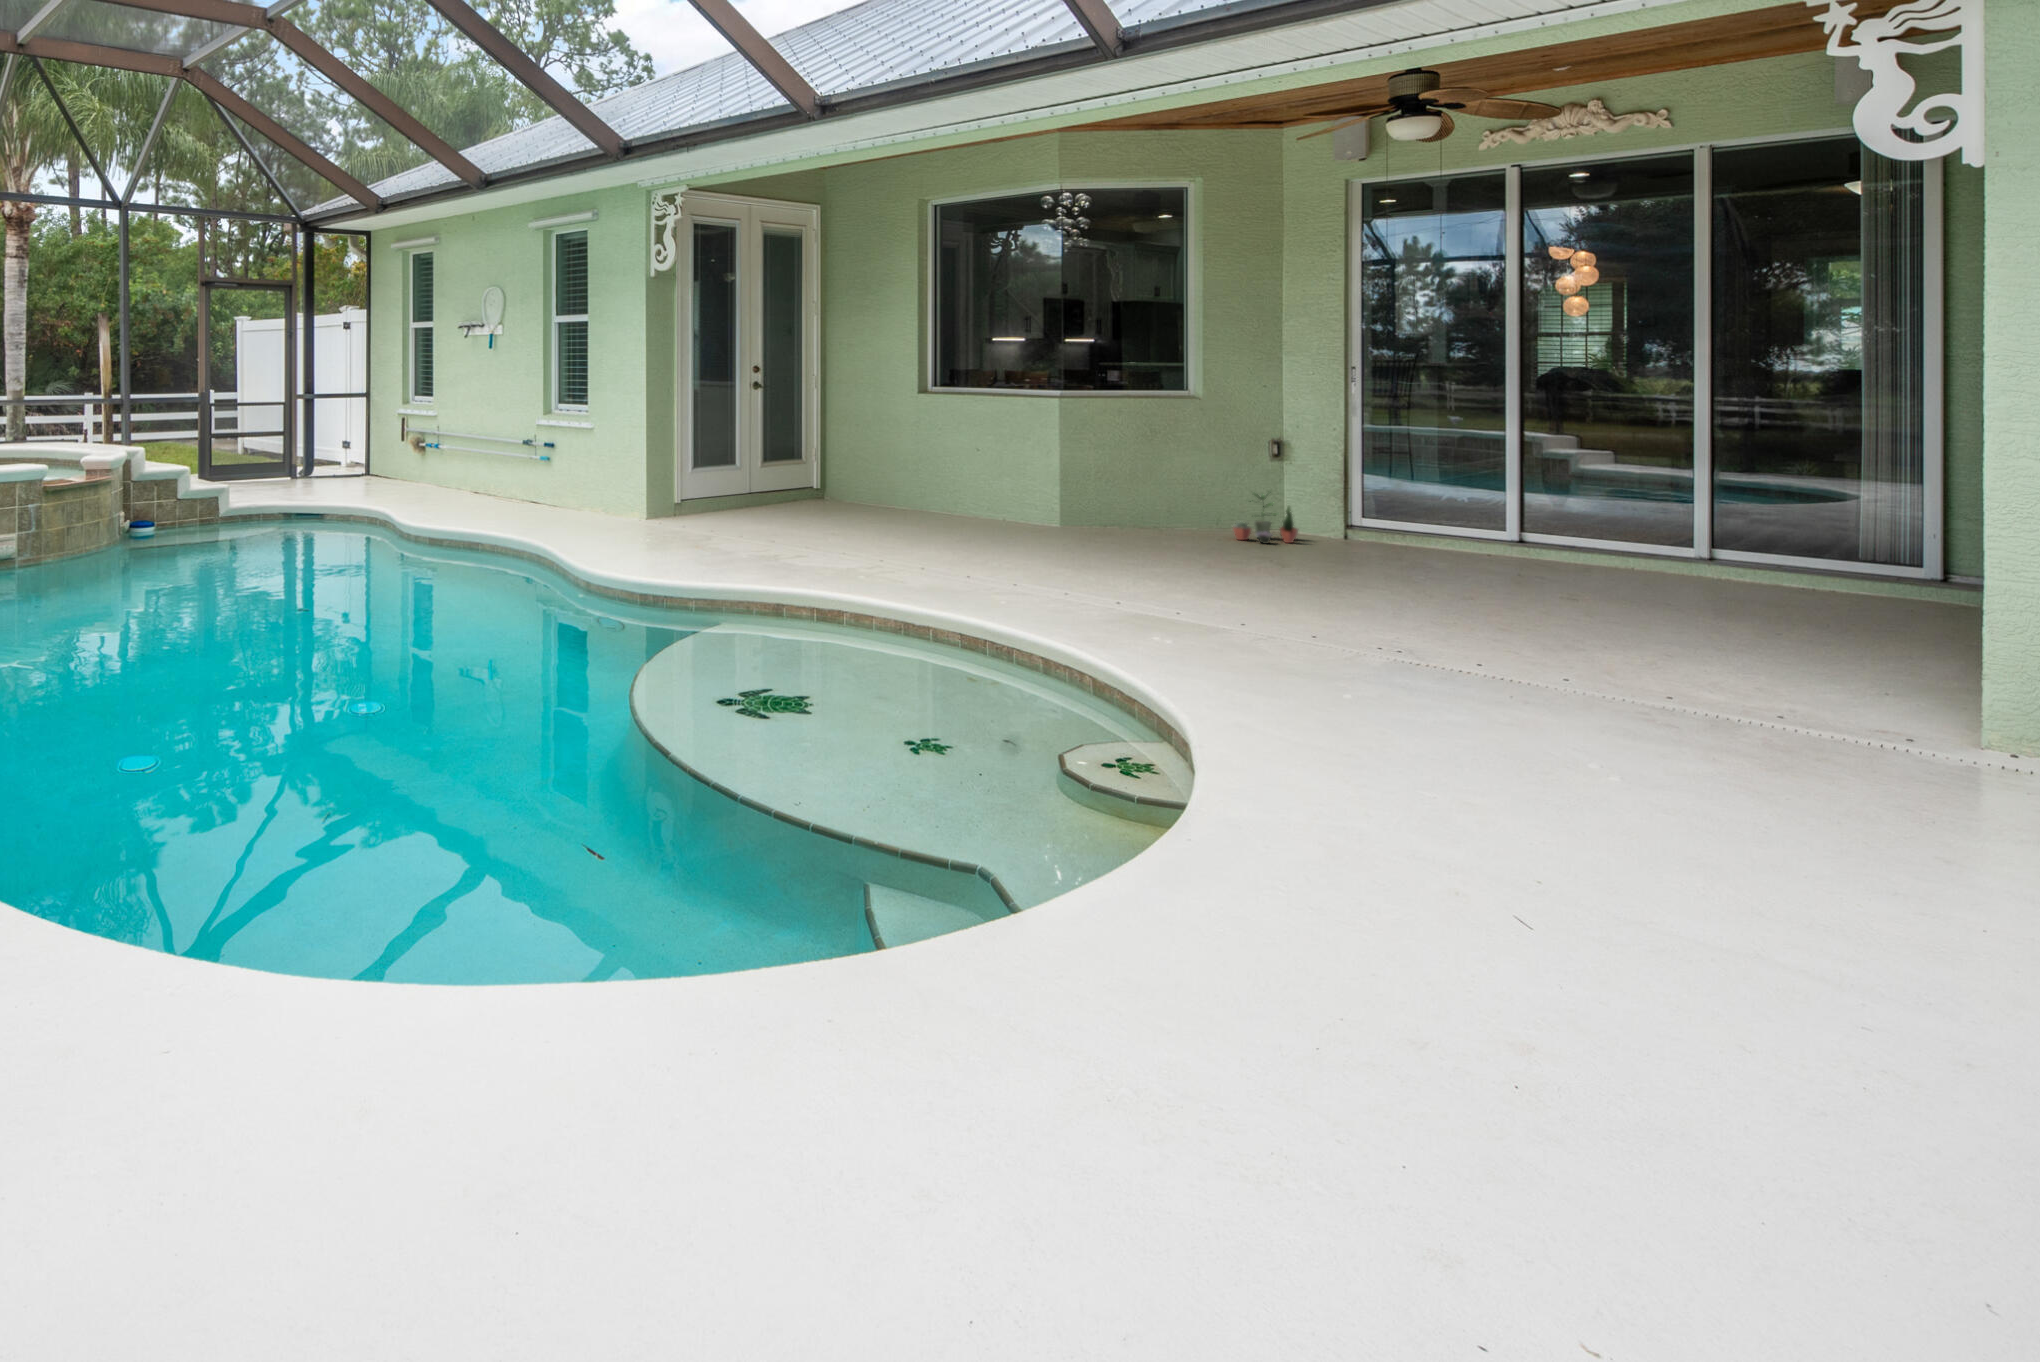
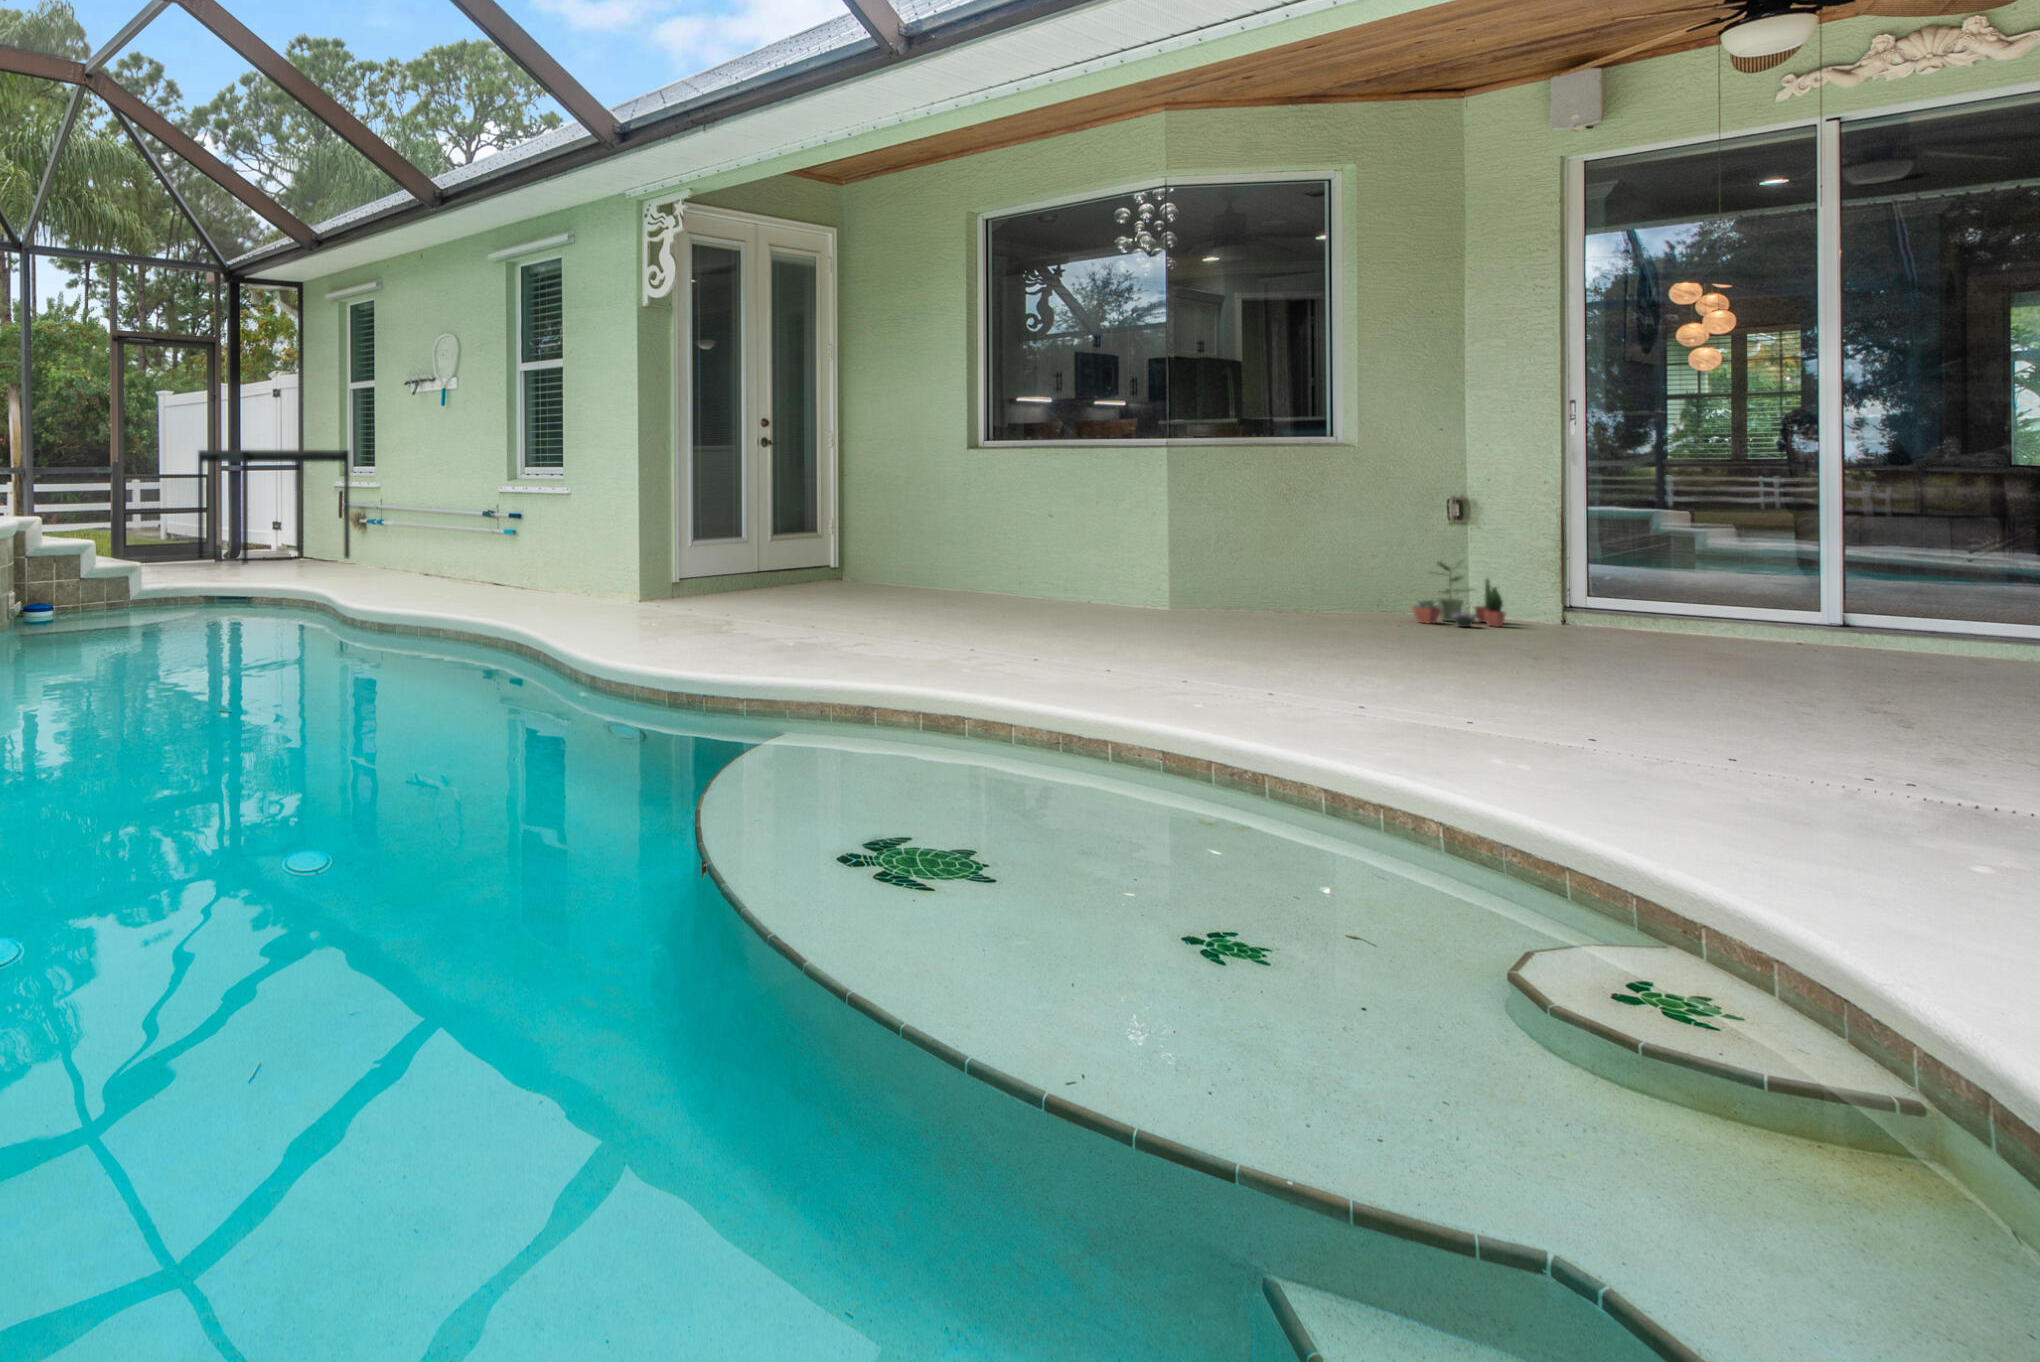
dining table: none [276,380,412,485] -> present [198,450,350,565]

